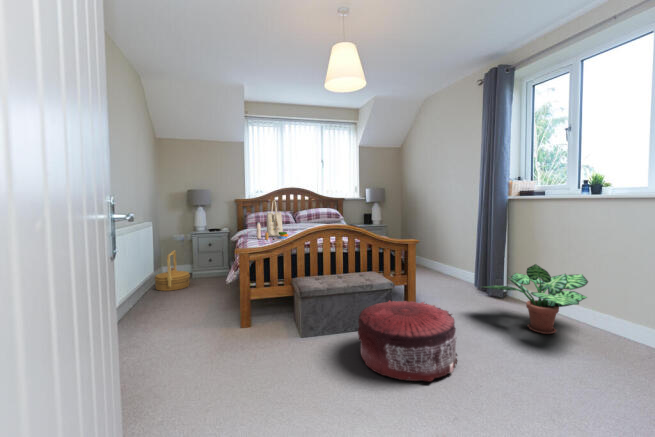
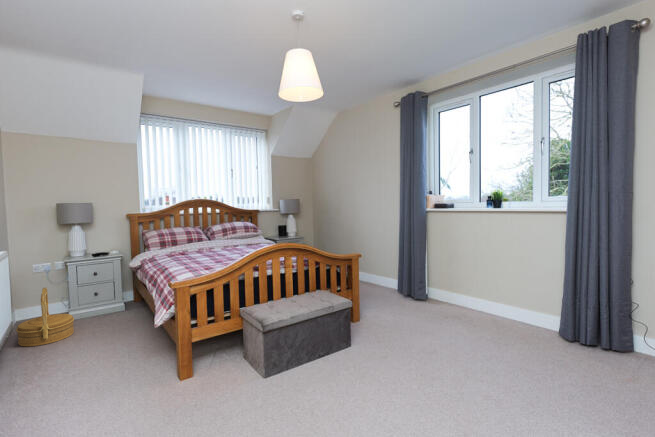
tote bag: present [257,202,288,240] -> none [177,217,217,264]
potted plant: present [483,264,588,334] -> none [419,269,508,329]
pouf: present [358,300,457,382] -> none [341,316,438,402]

